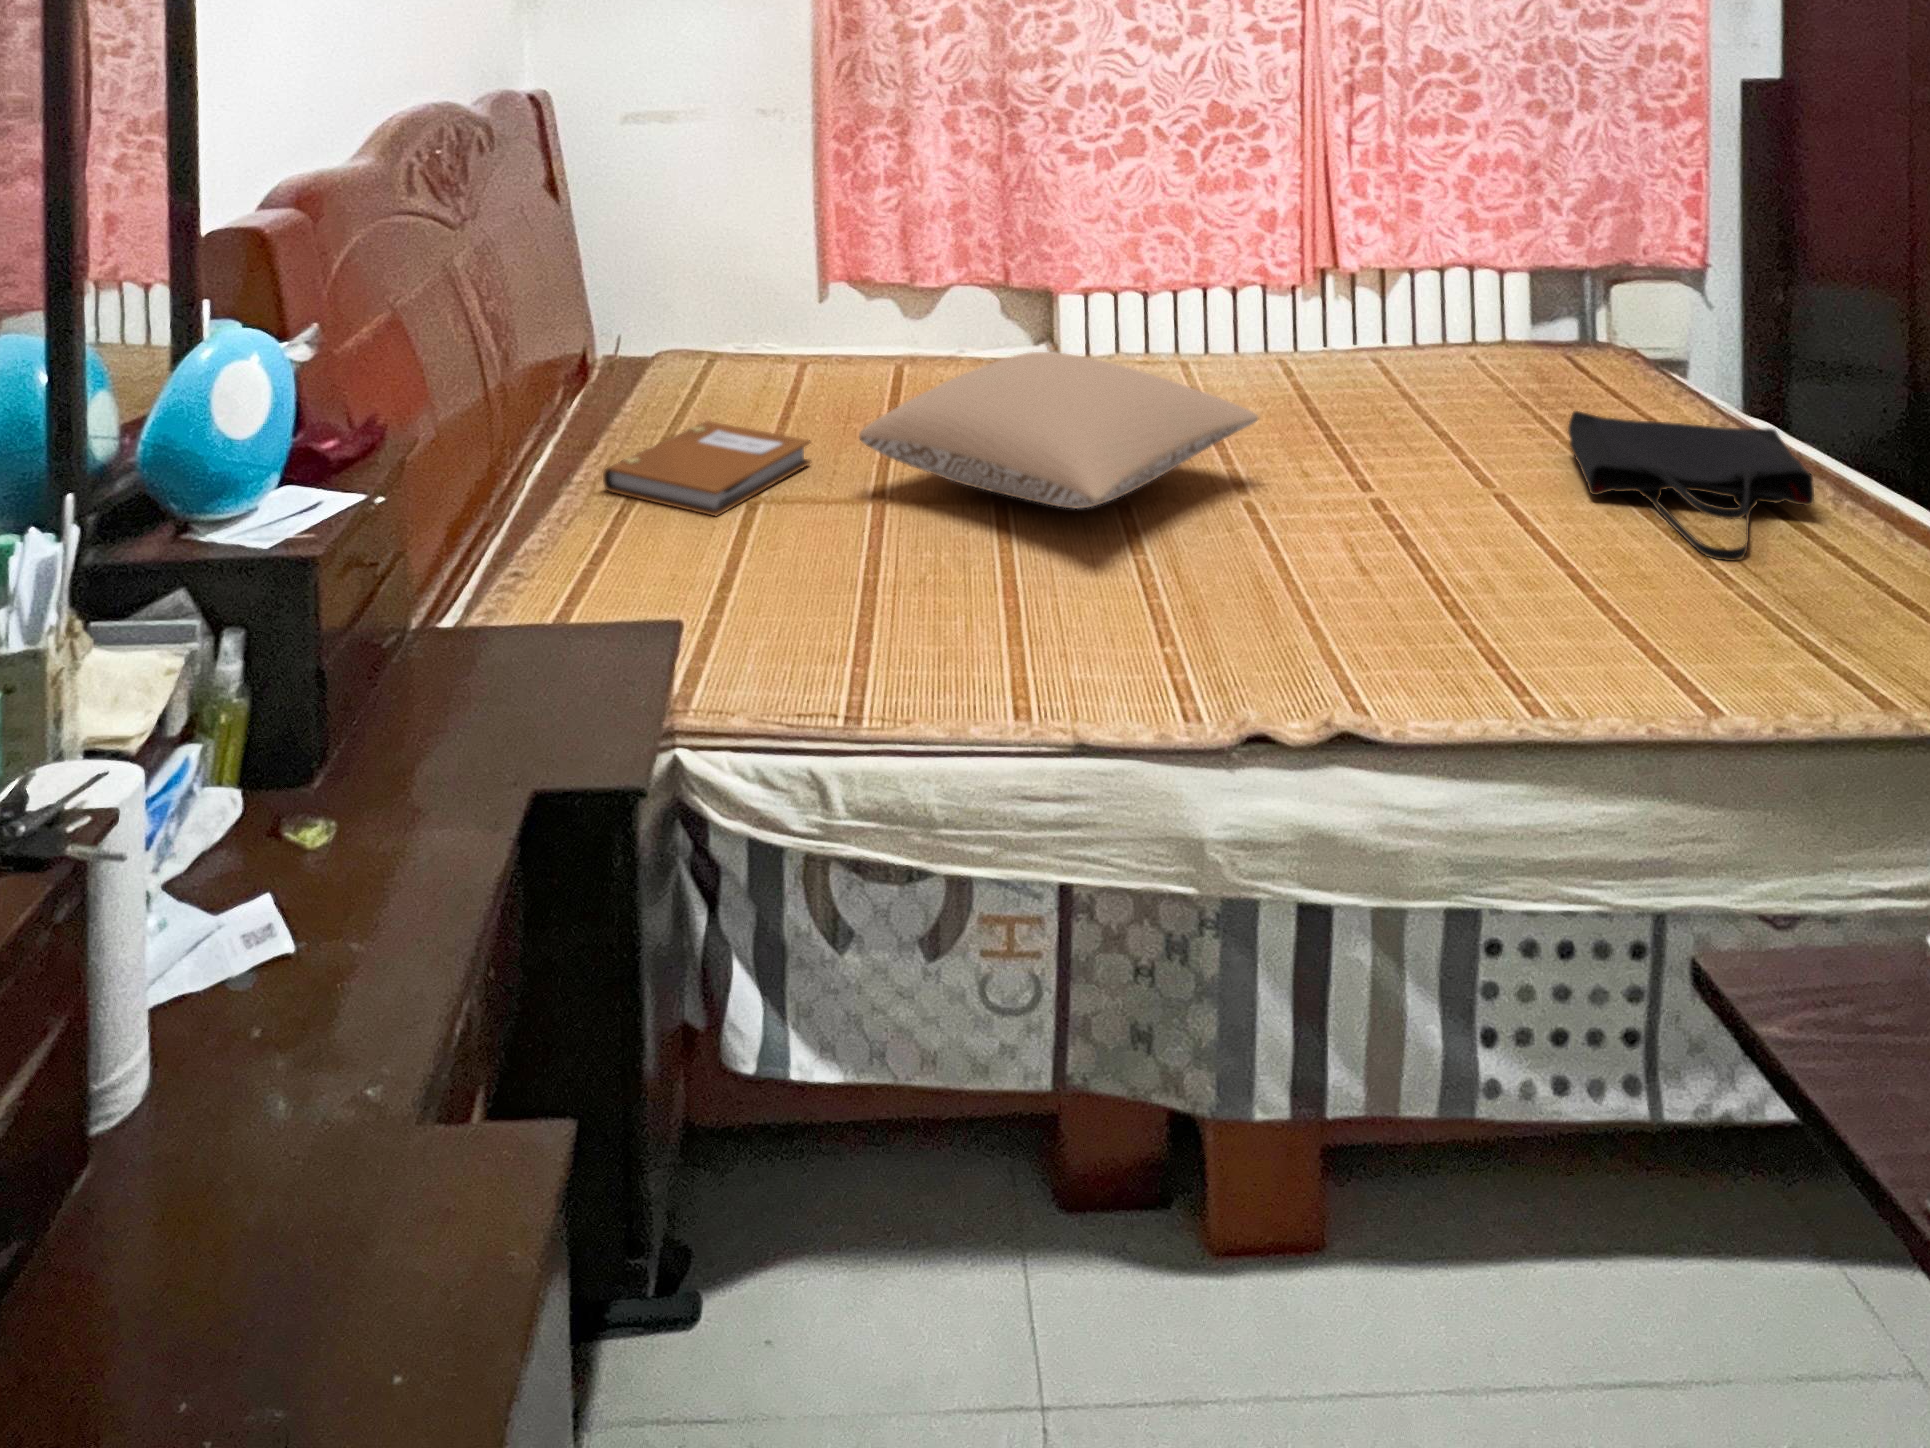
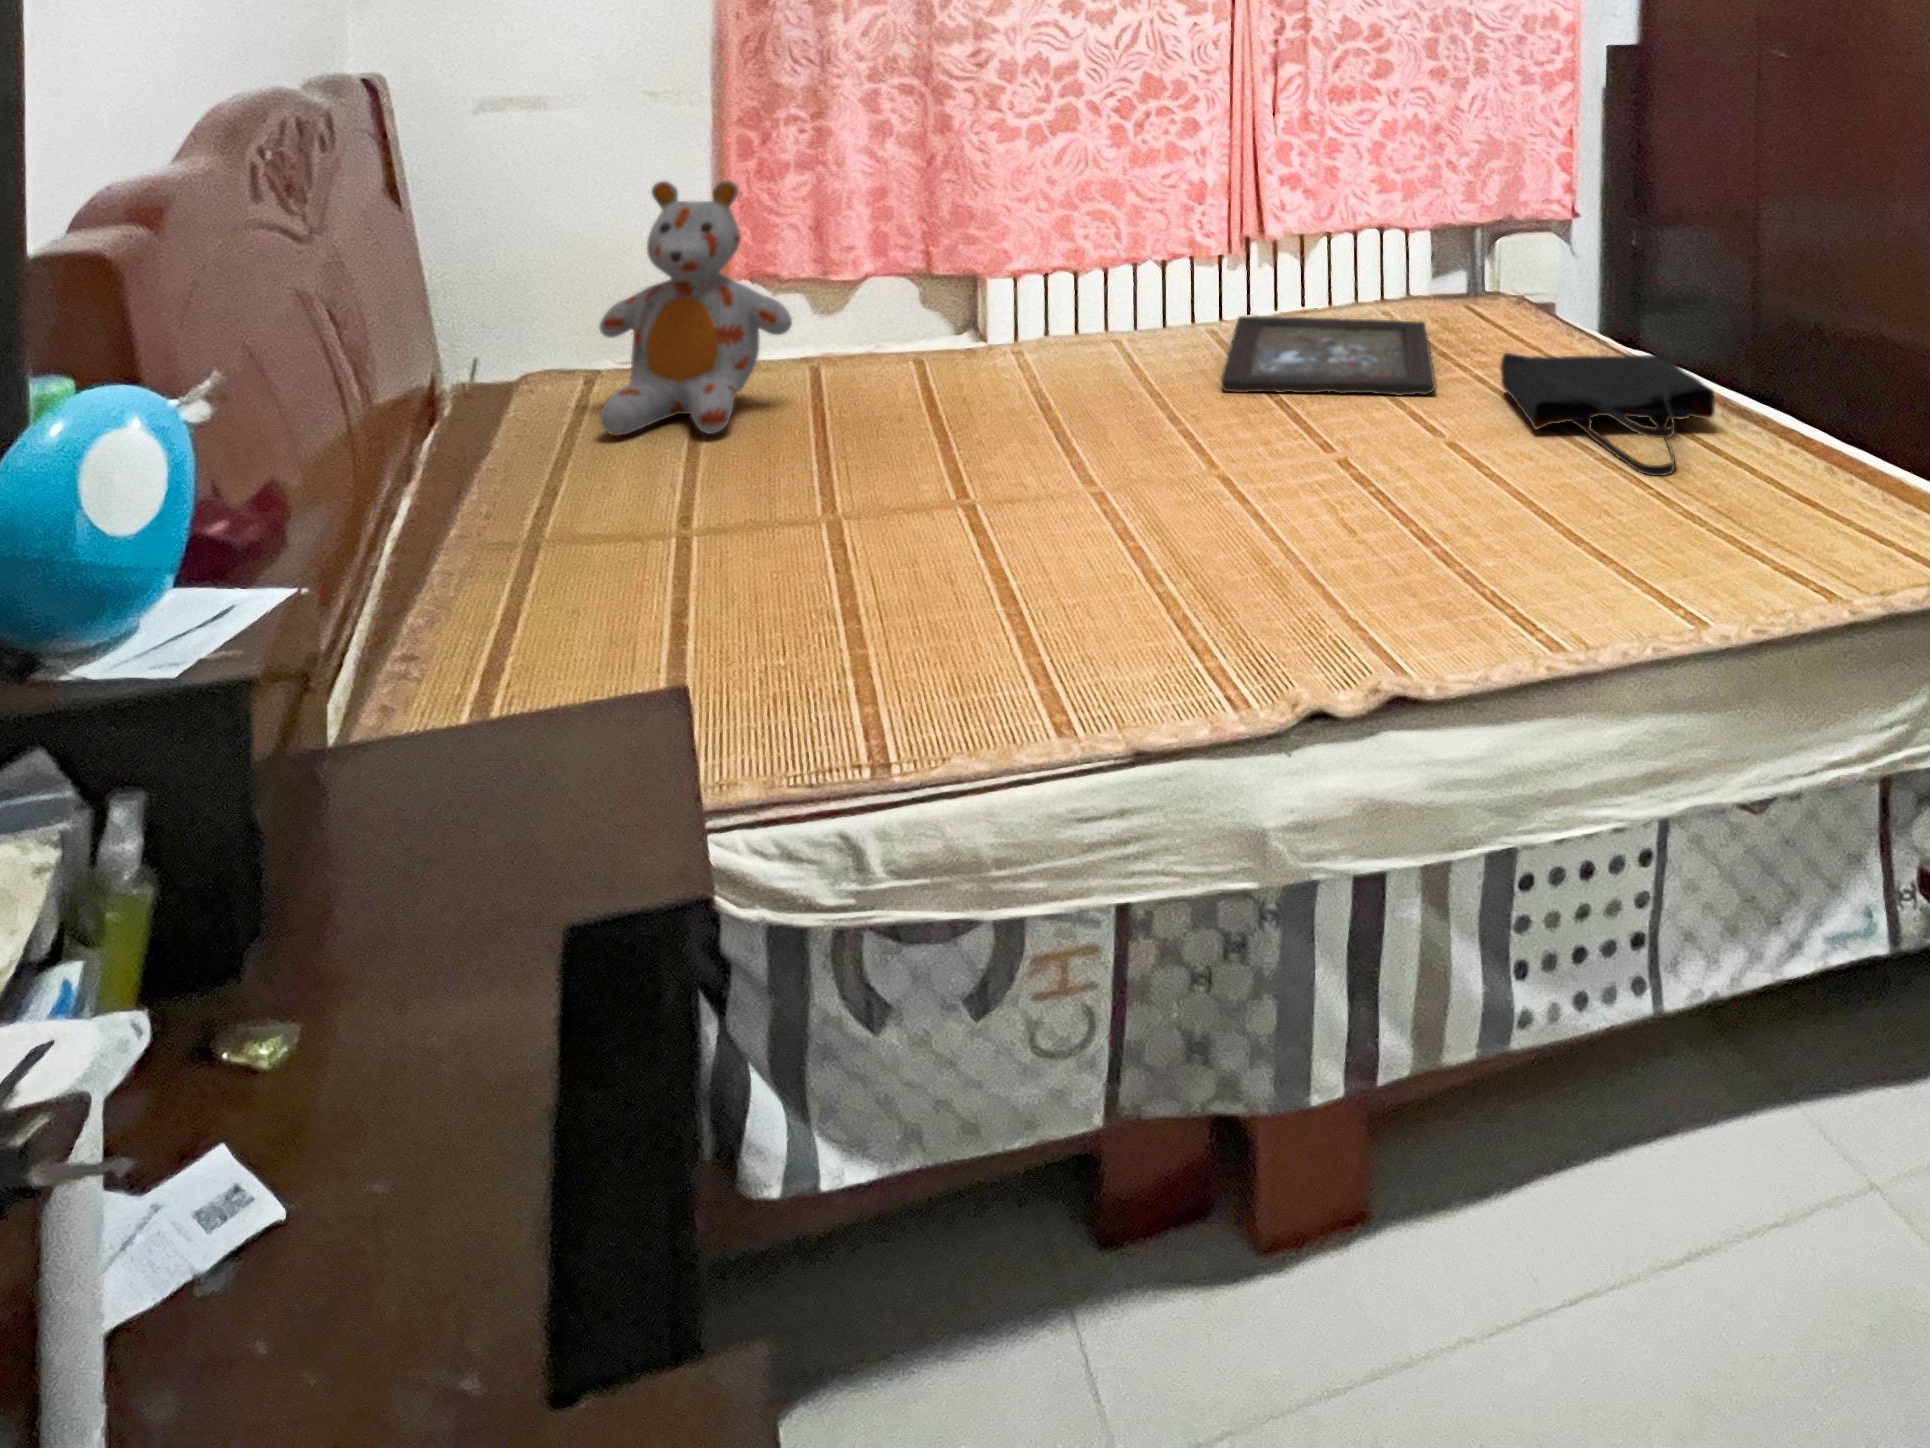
stuffed bear: none [706,187,868,413] -> present [599,180,792,435]
tray: none [1267,349,1509,446] -> present [1221,316,1435,396]
pillow: present [859,352,1258,508] -> none [818,340,1234,499]
notebook: present [603,421,811,516] -> none [495,453,750,563]

